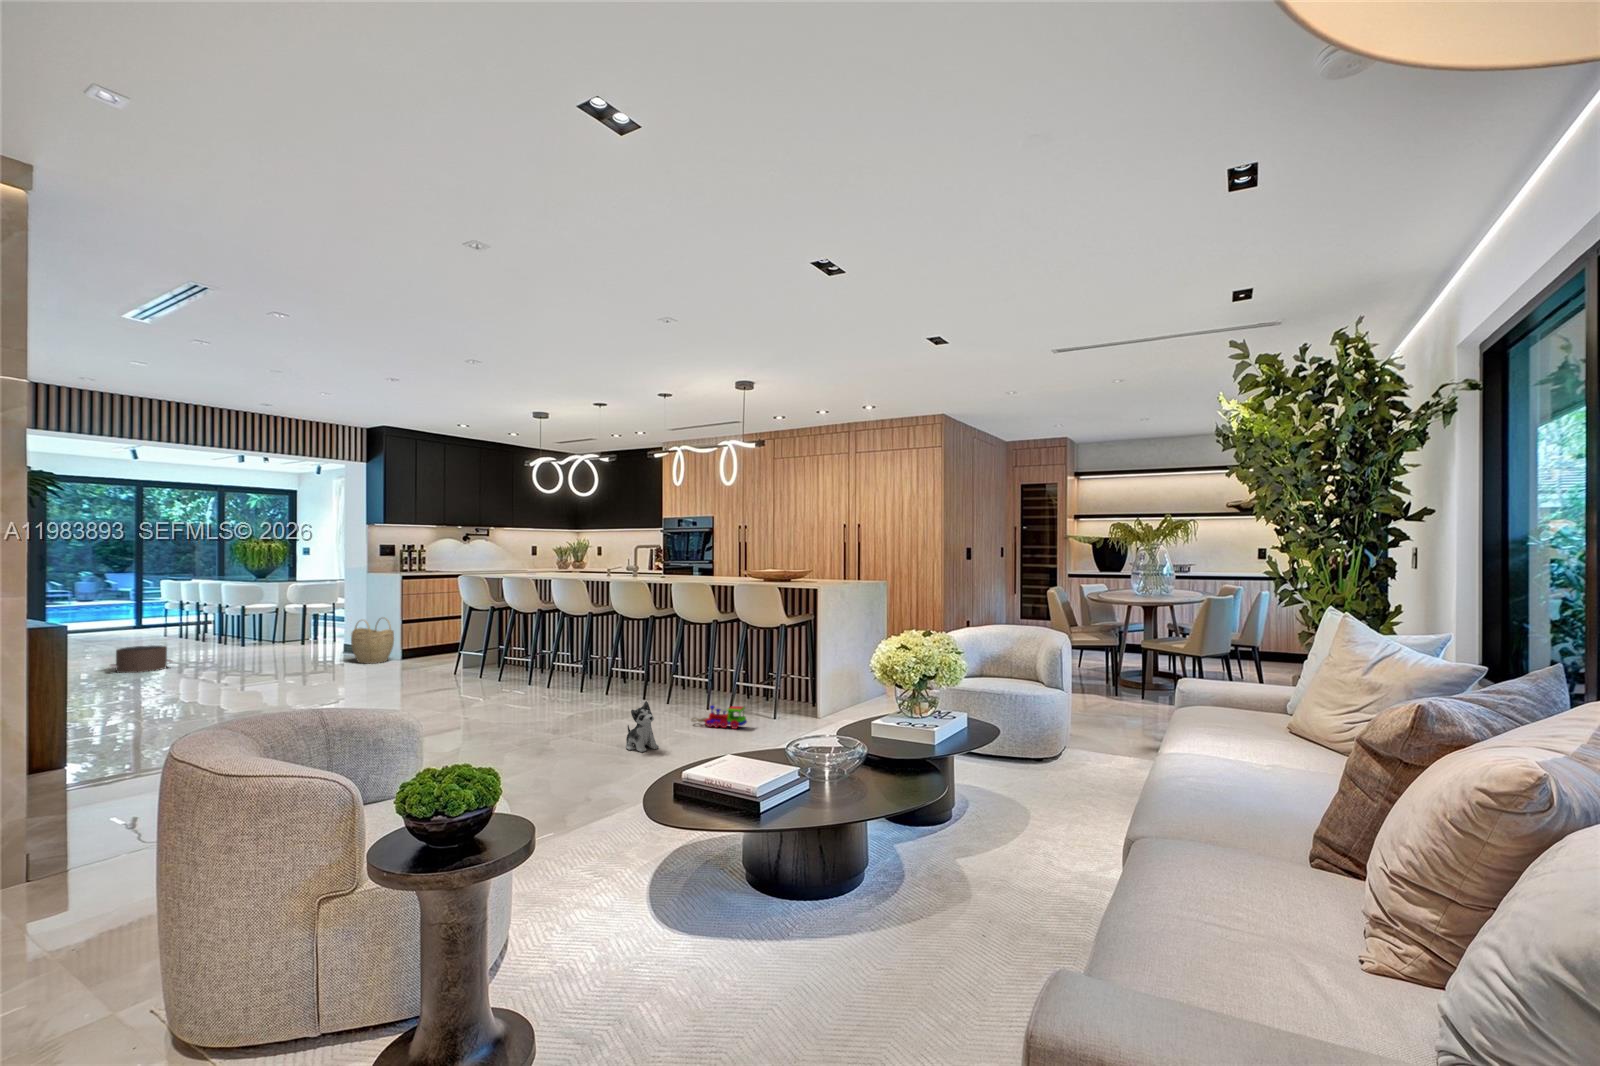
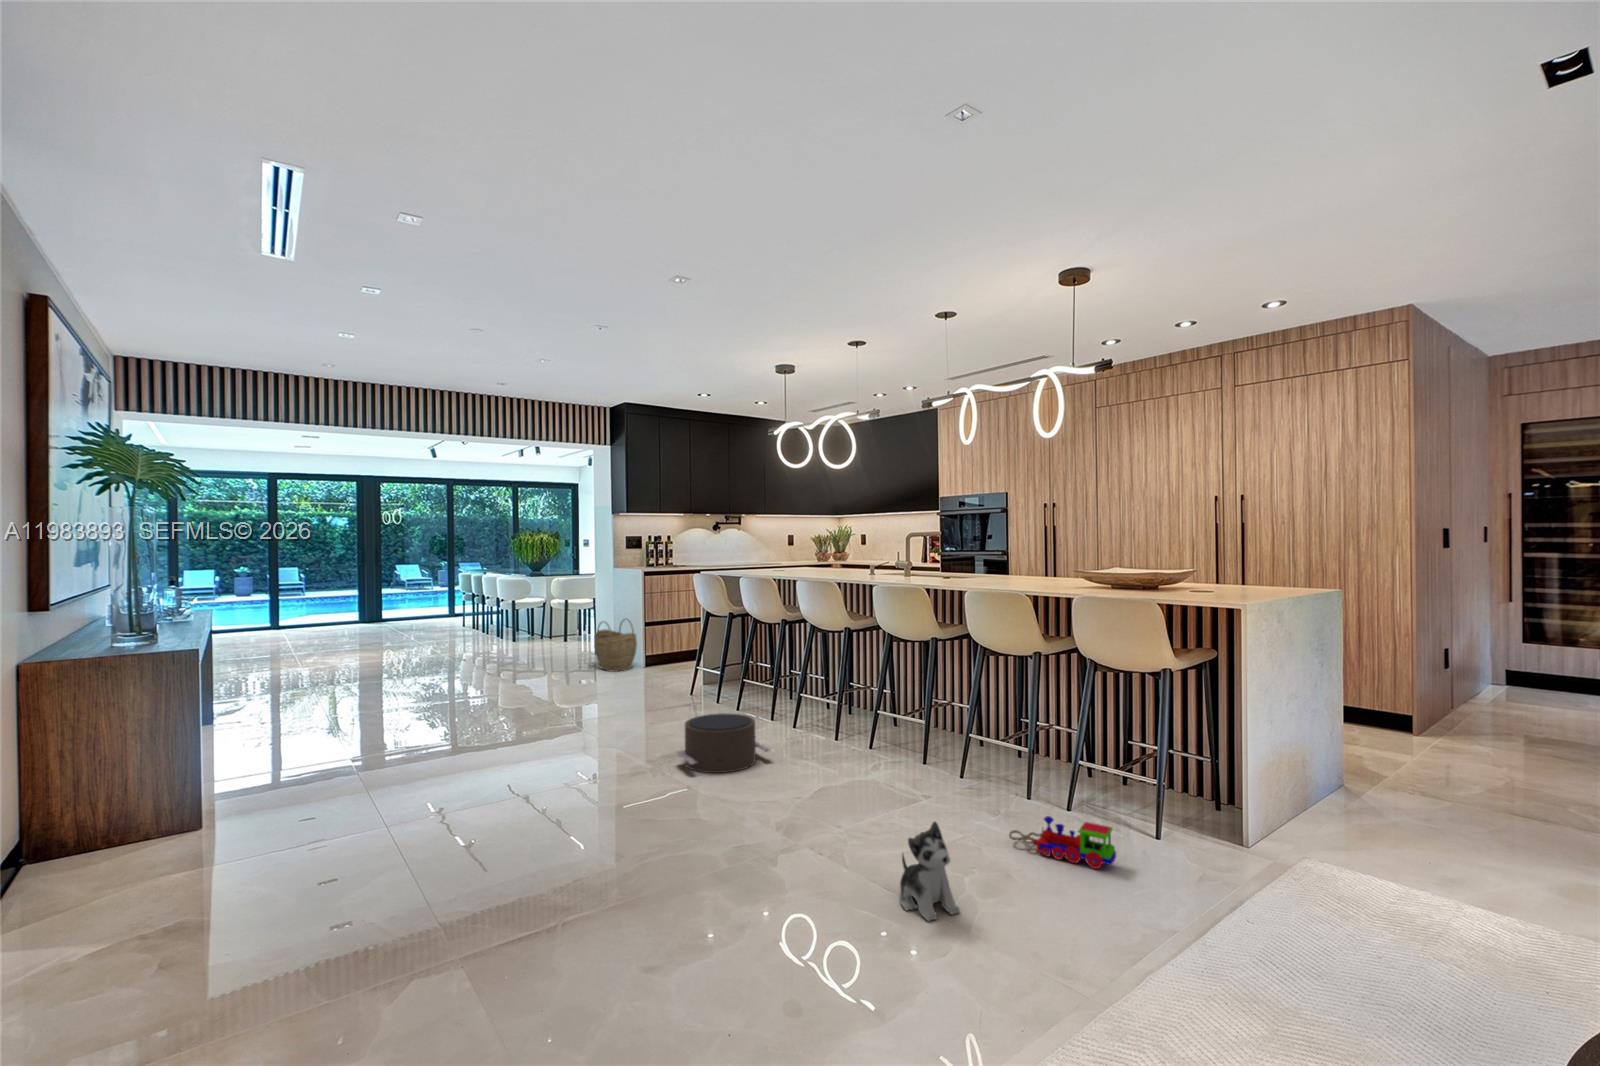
pouf: present [110,645,174,673] -> present [677,713,771,773]

